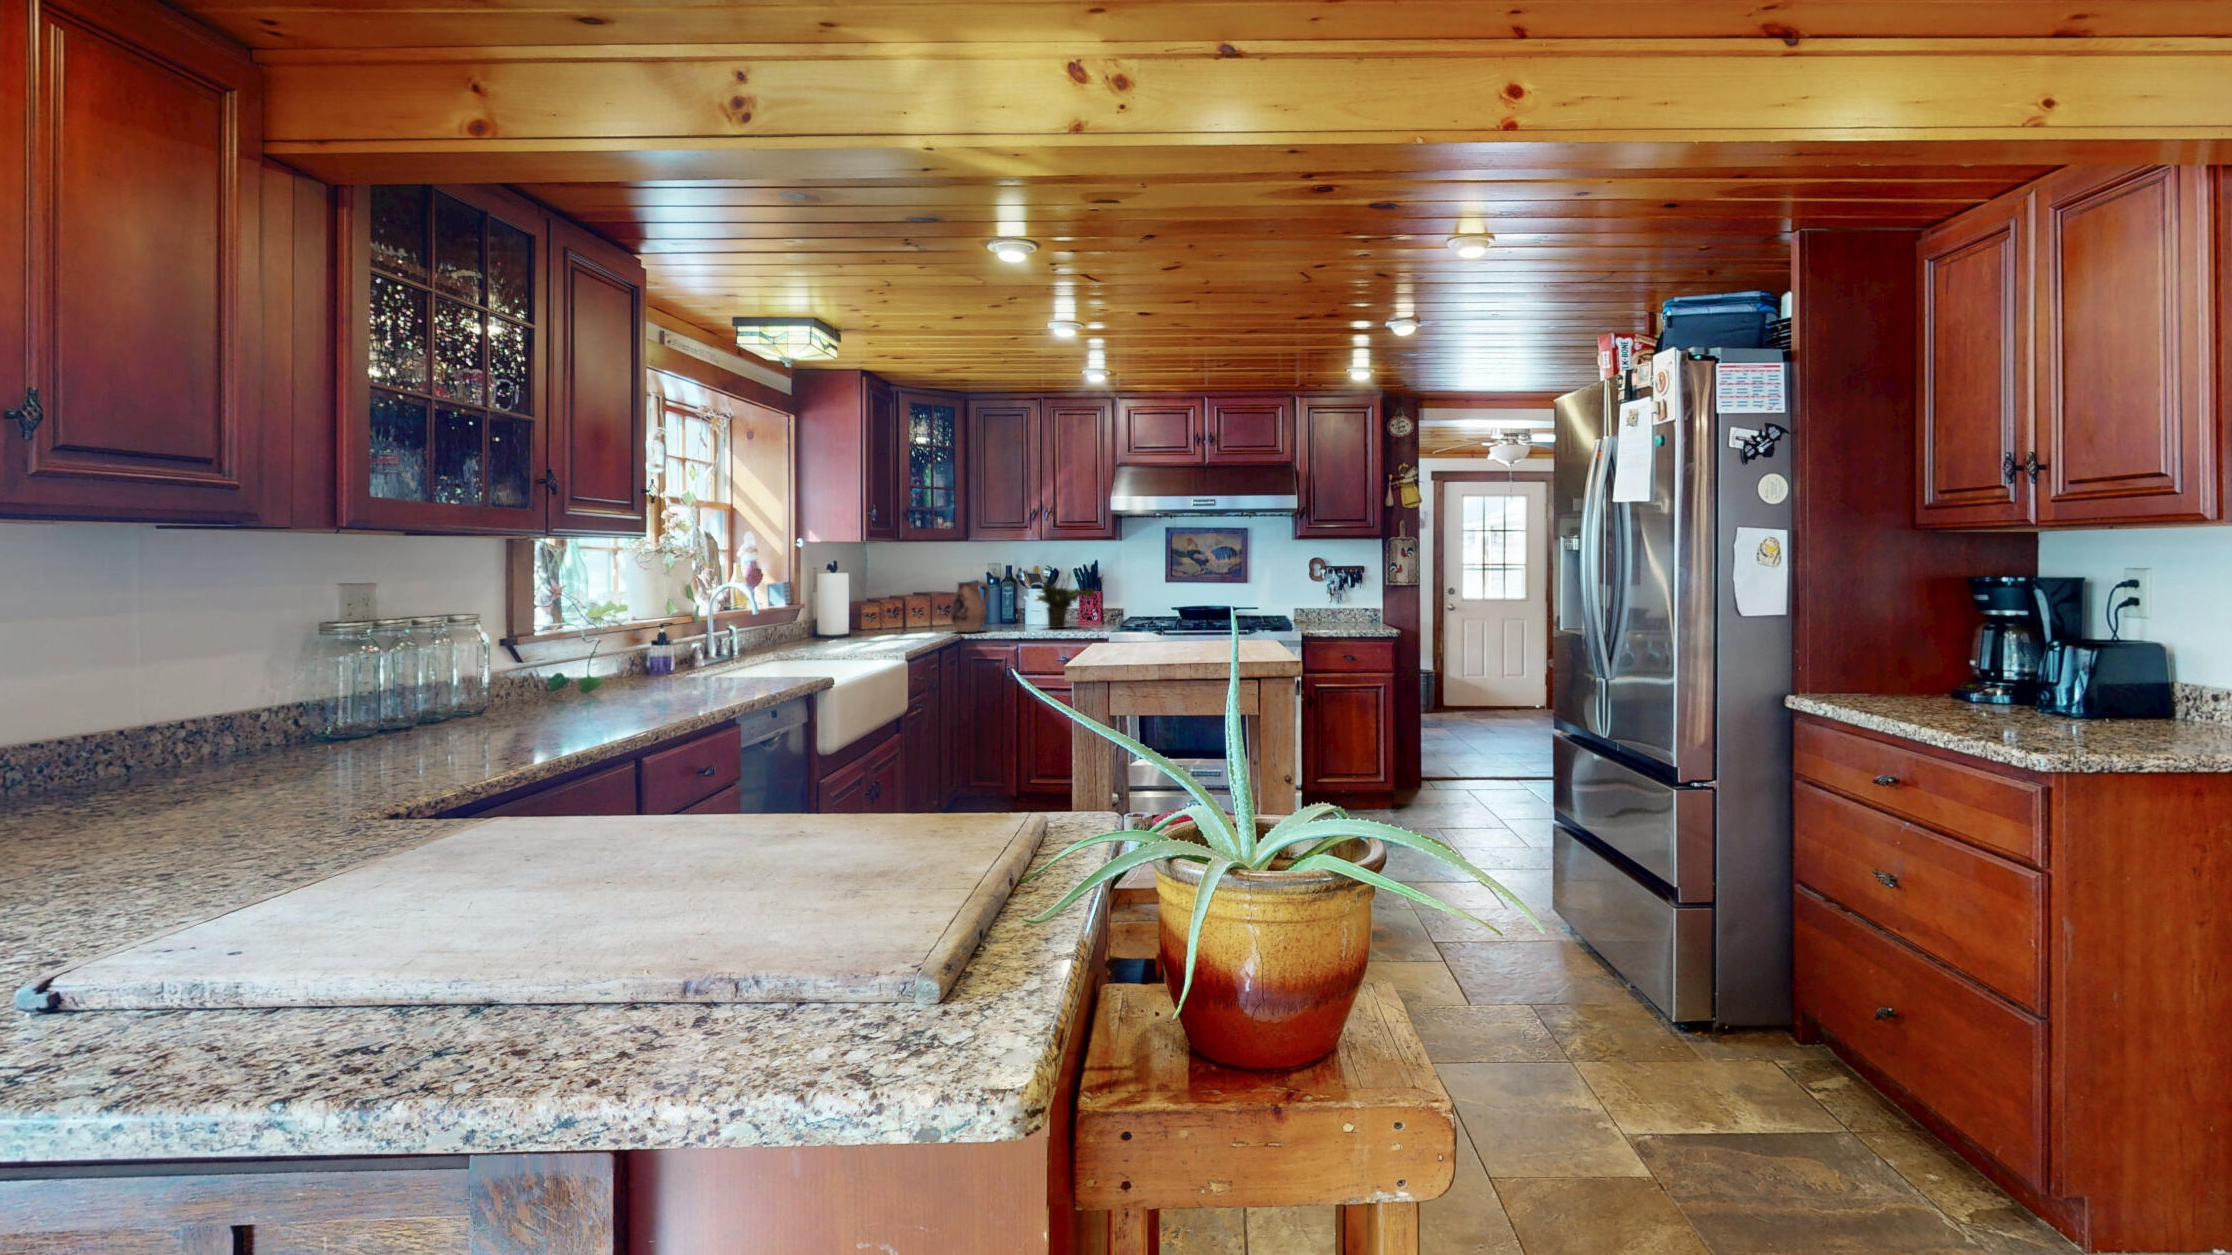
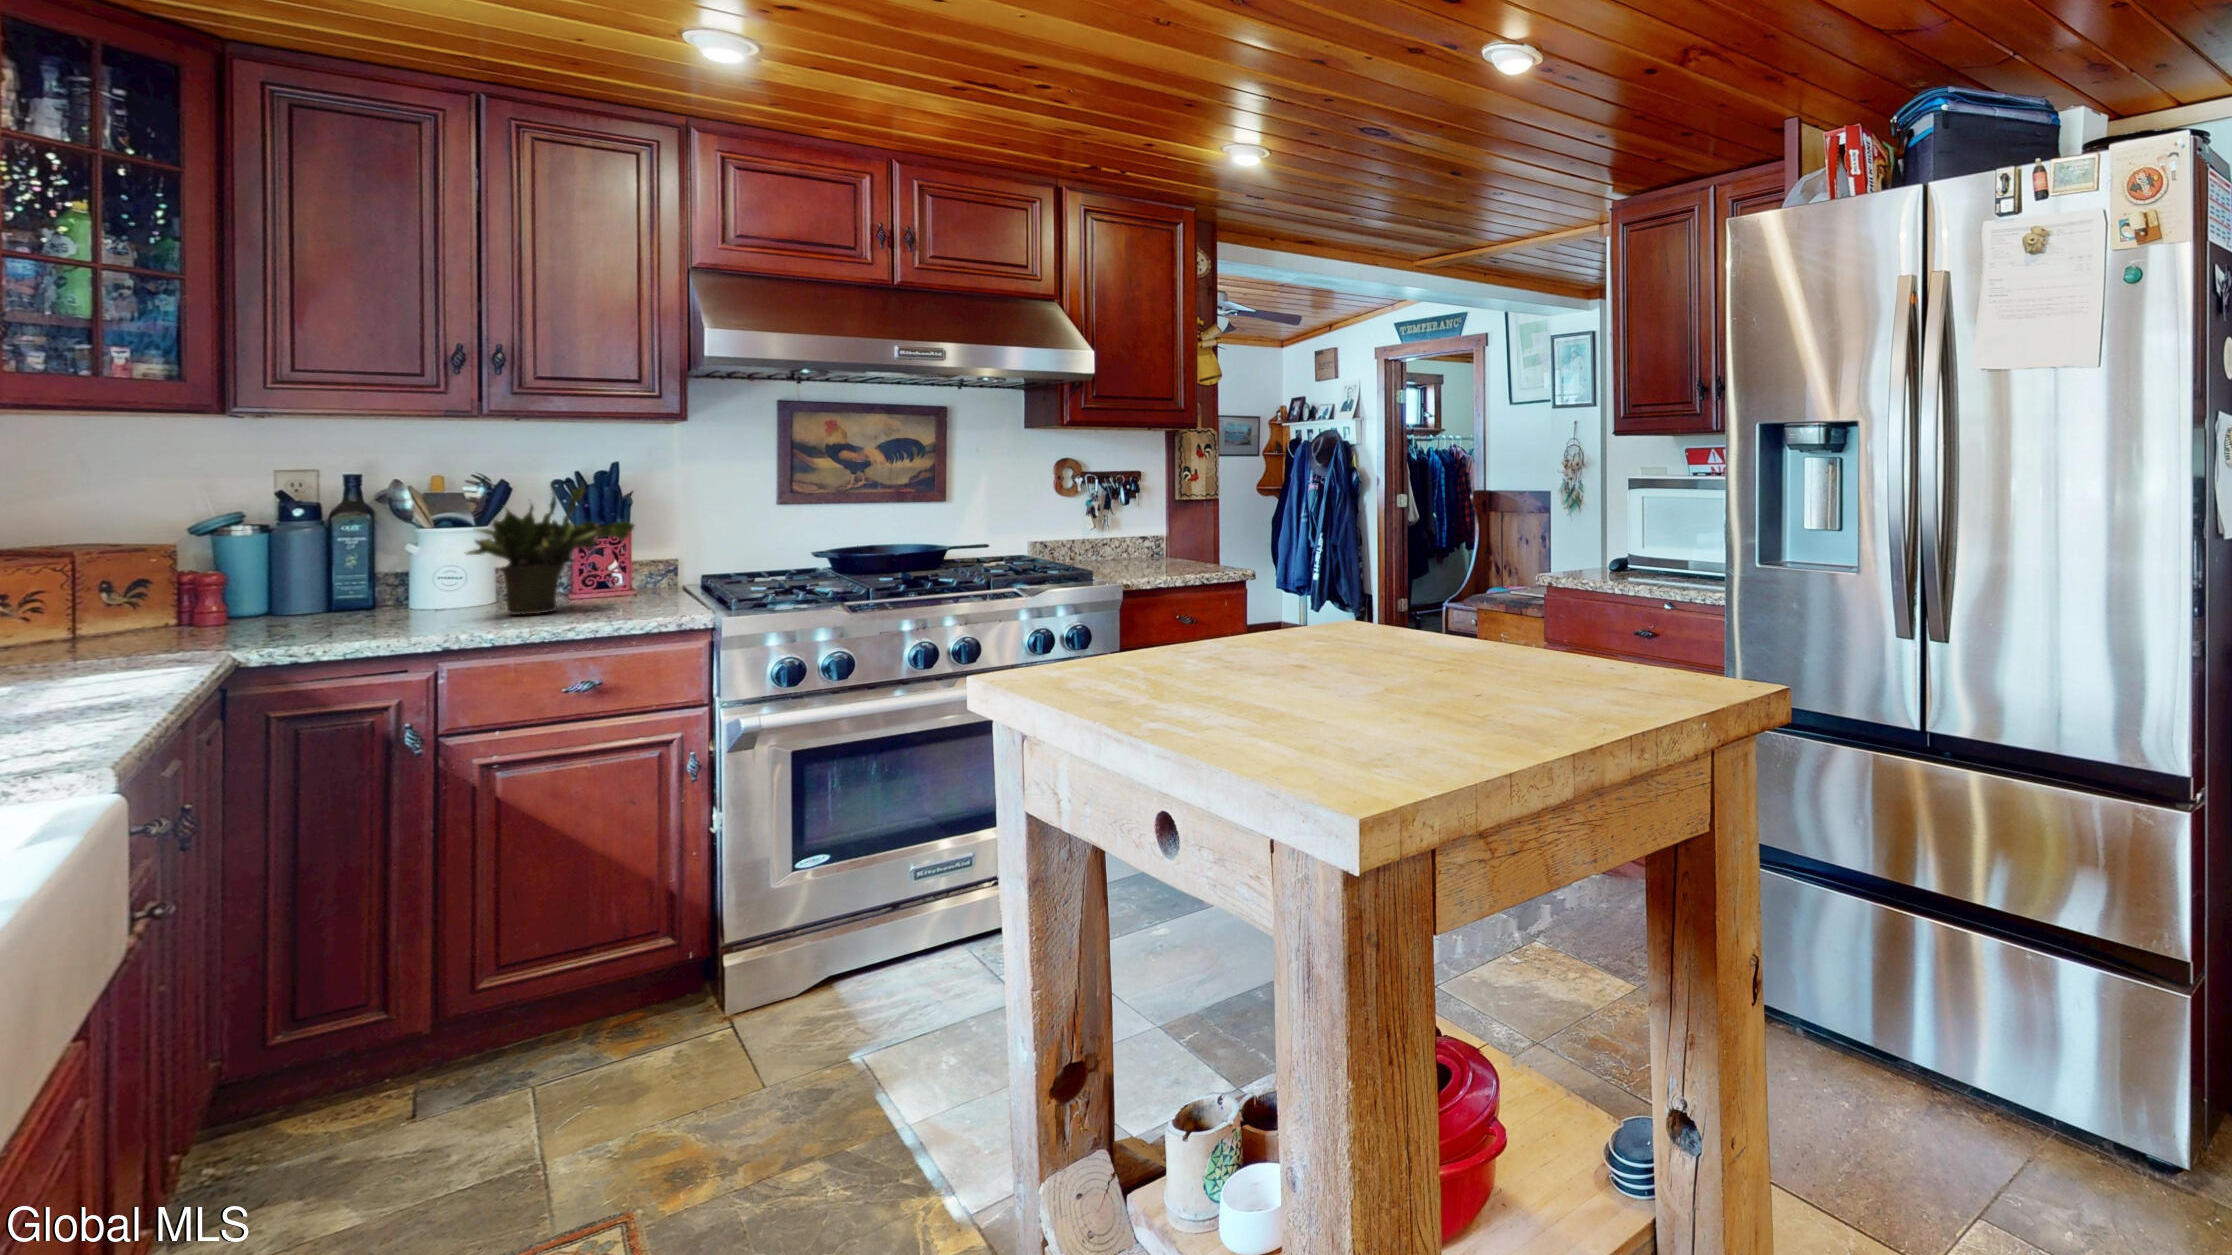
ceramic pitcher: present [951,582,989,632] -> none [179,512,317,646]

